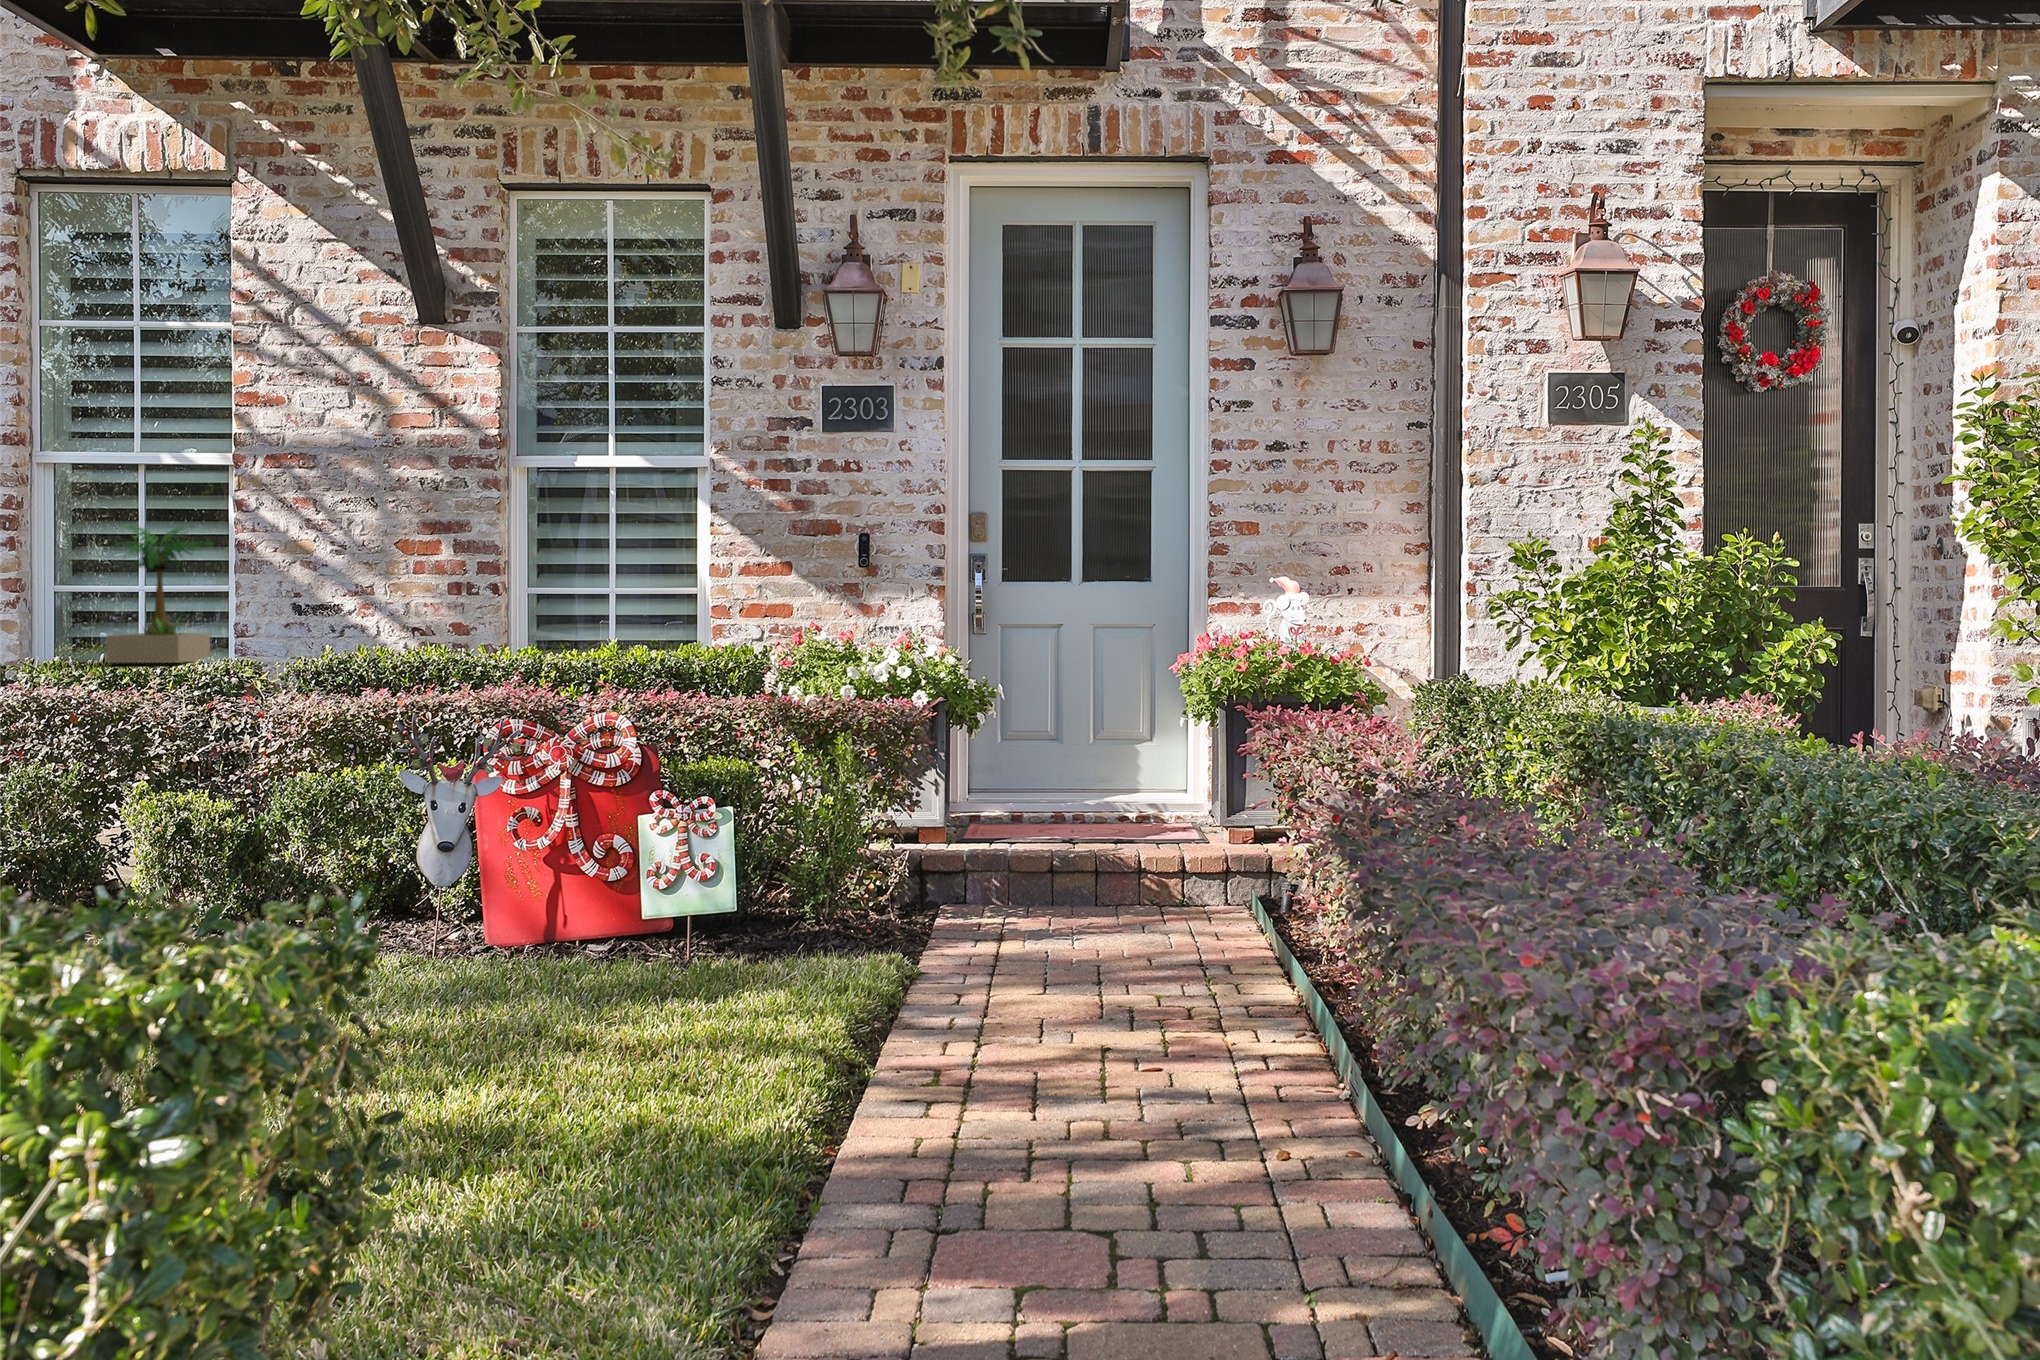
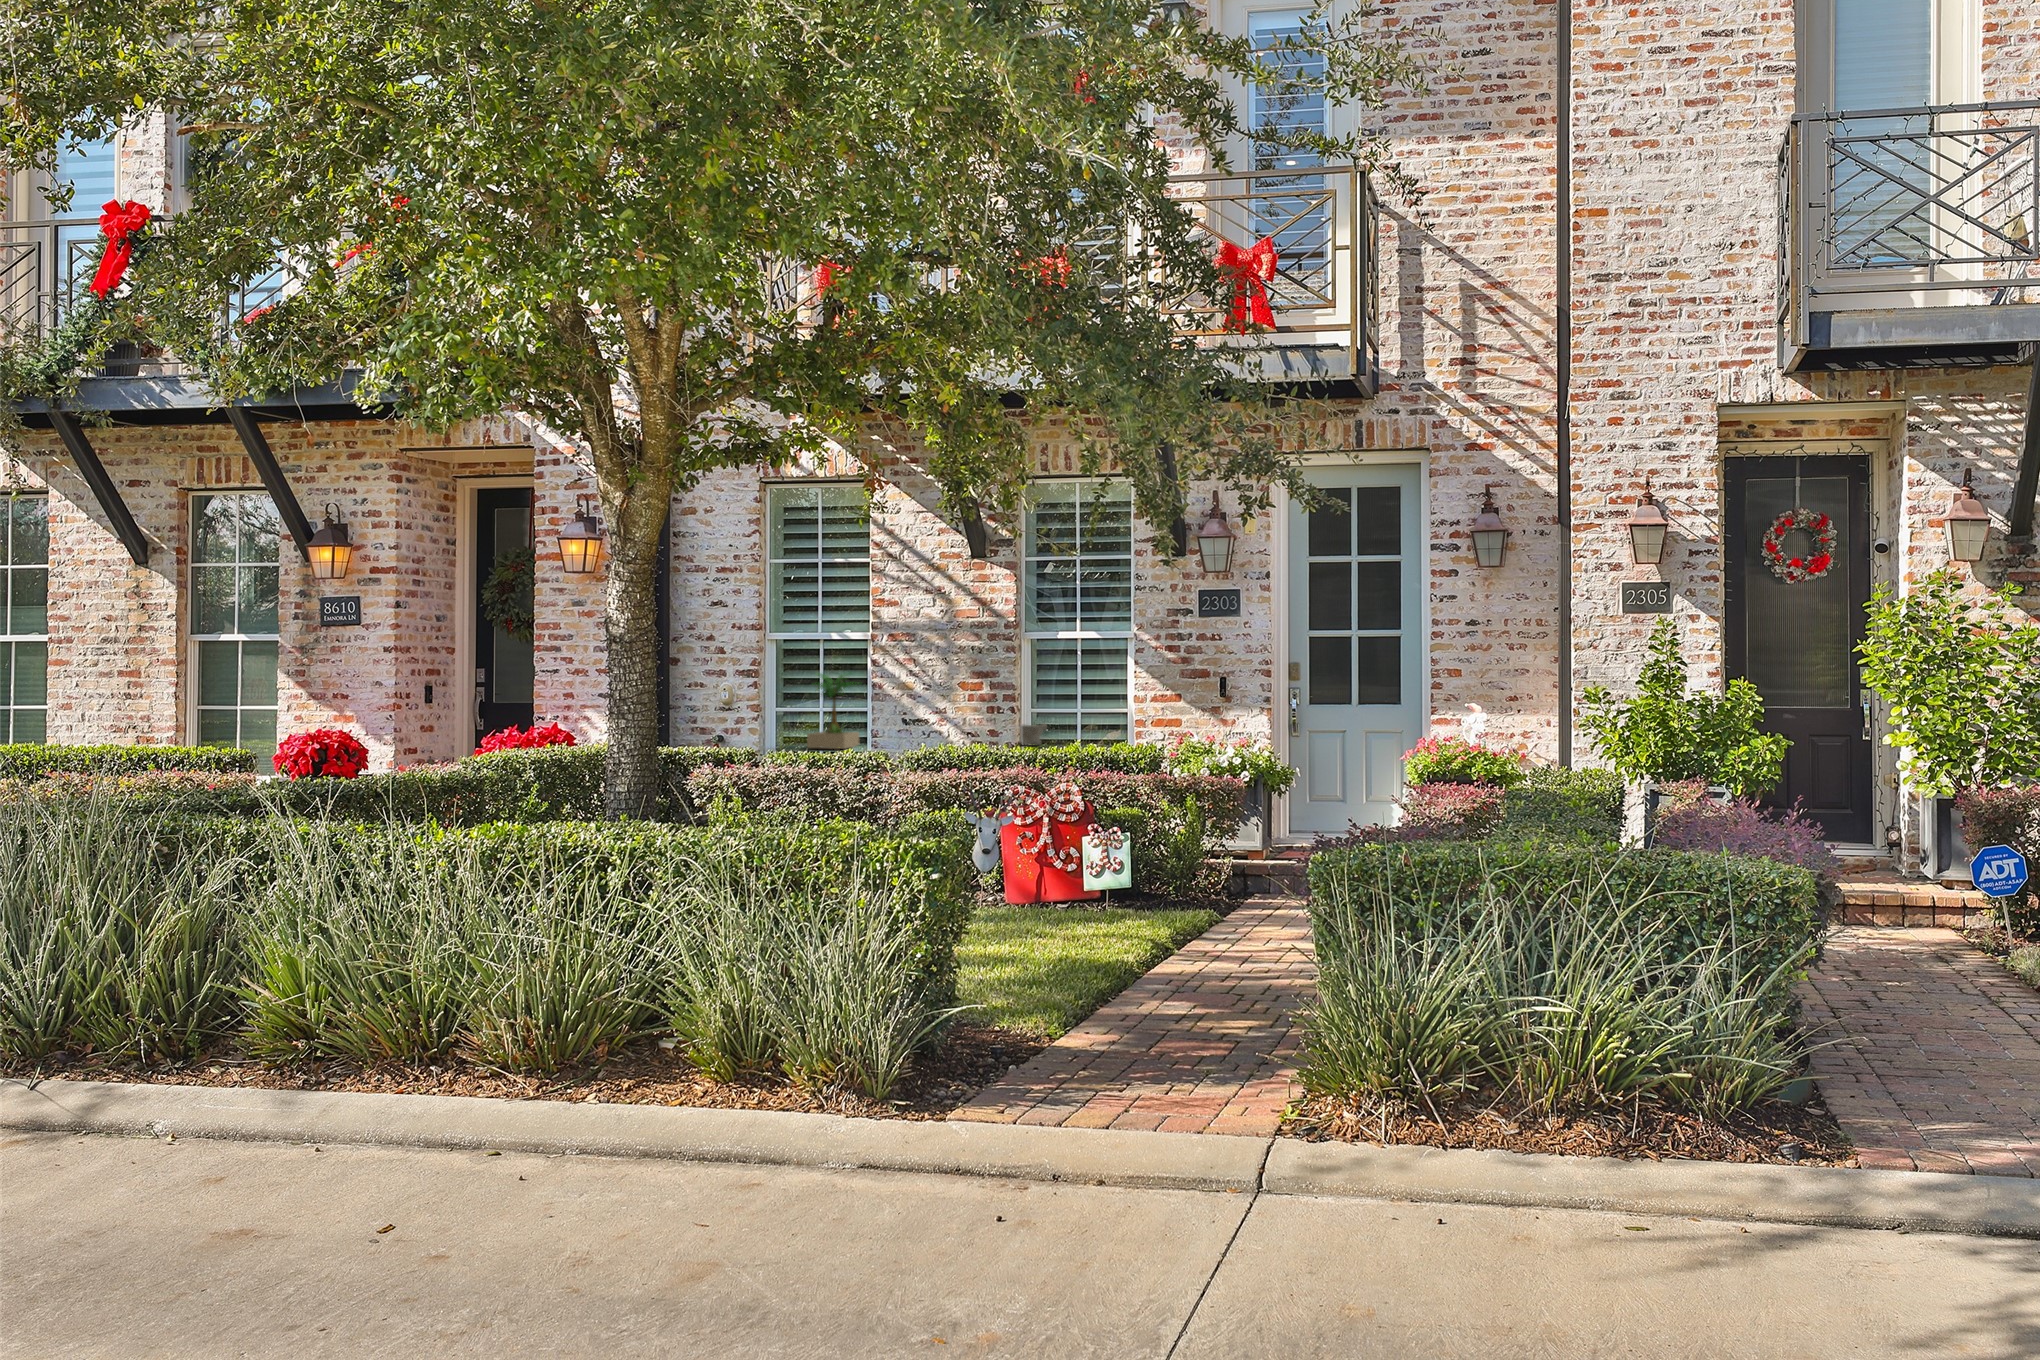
watering can: none [513,615,562,655] -> present [1021,723,1047,746]

